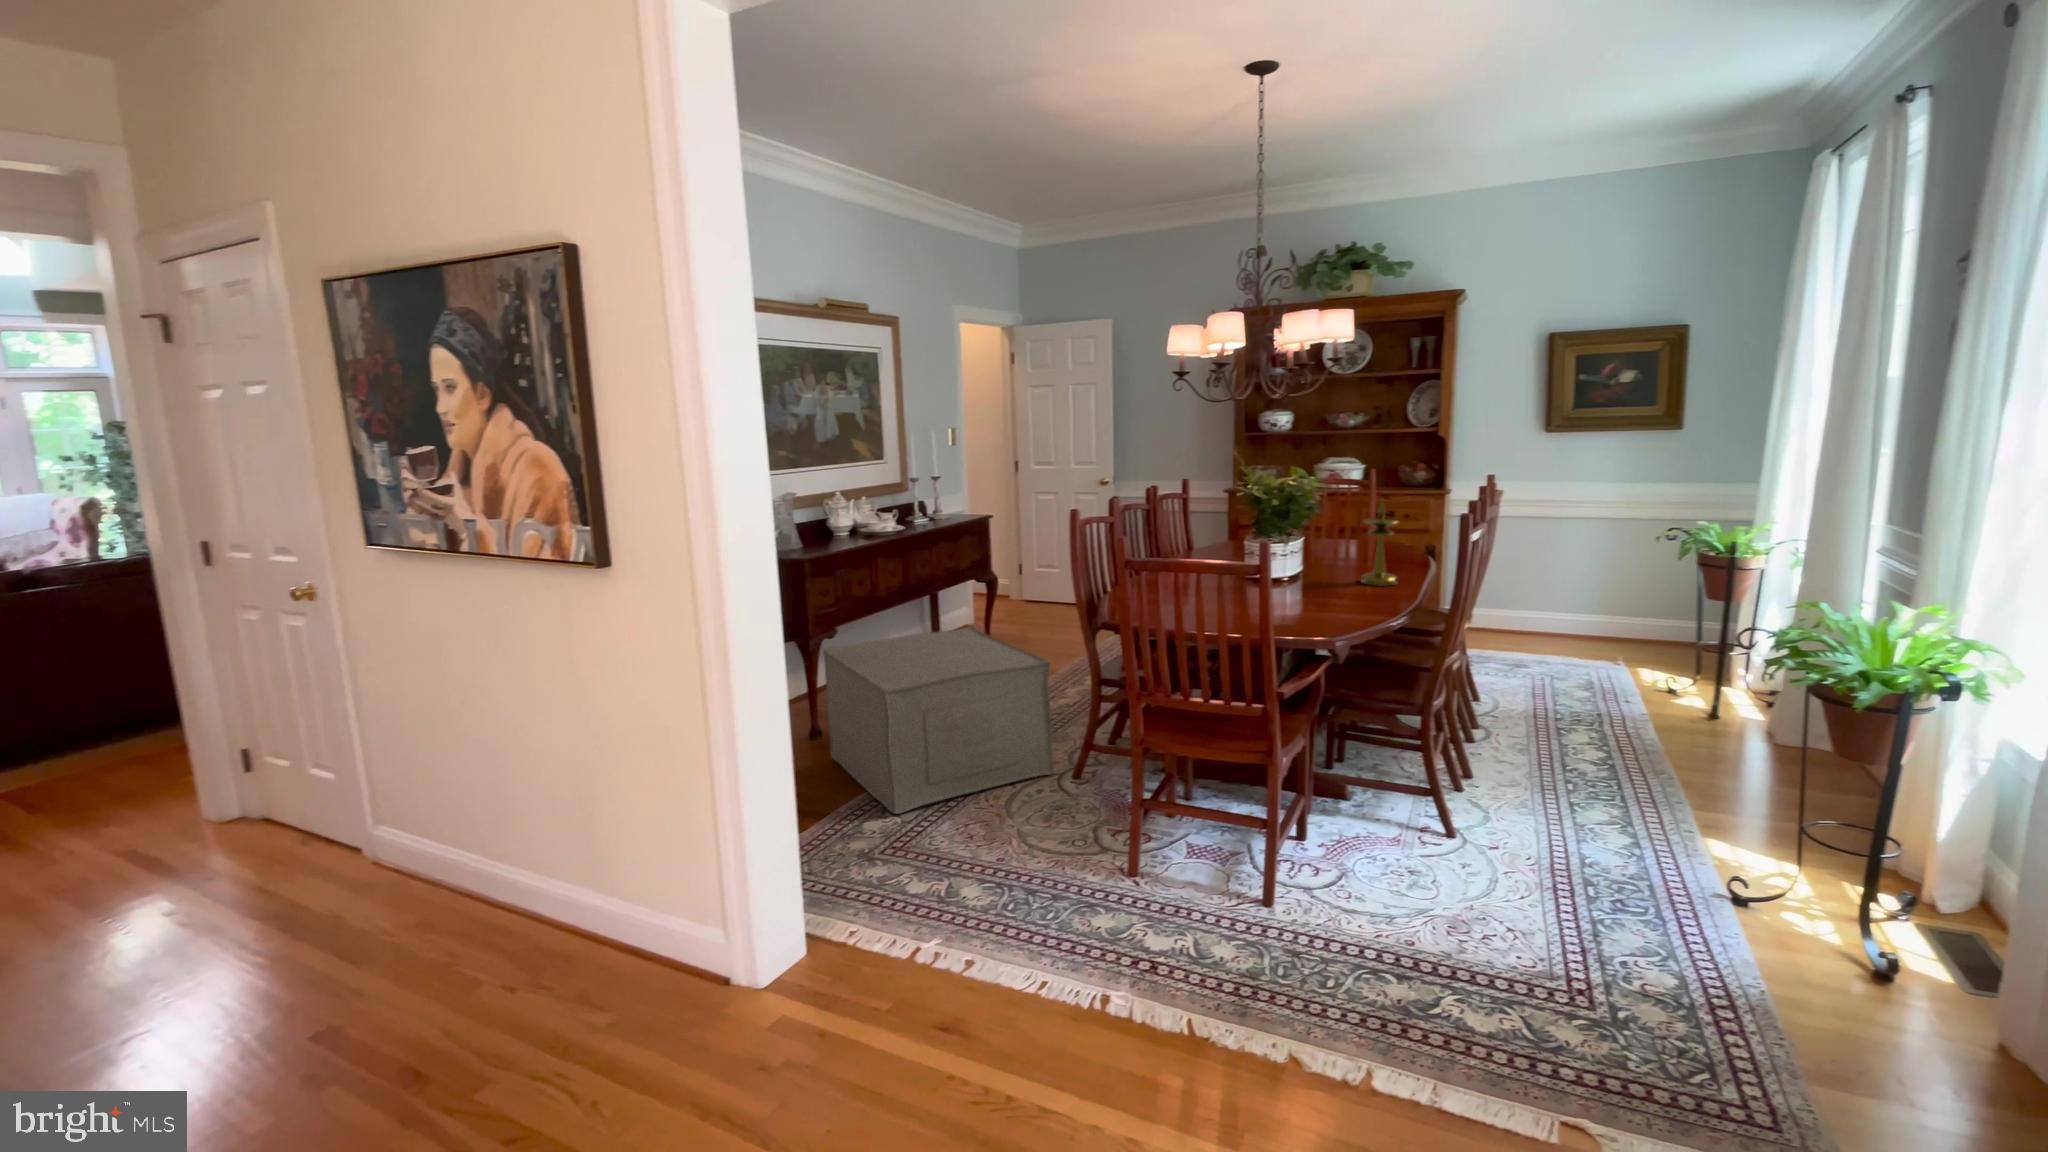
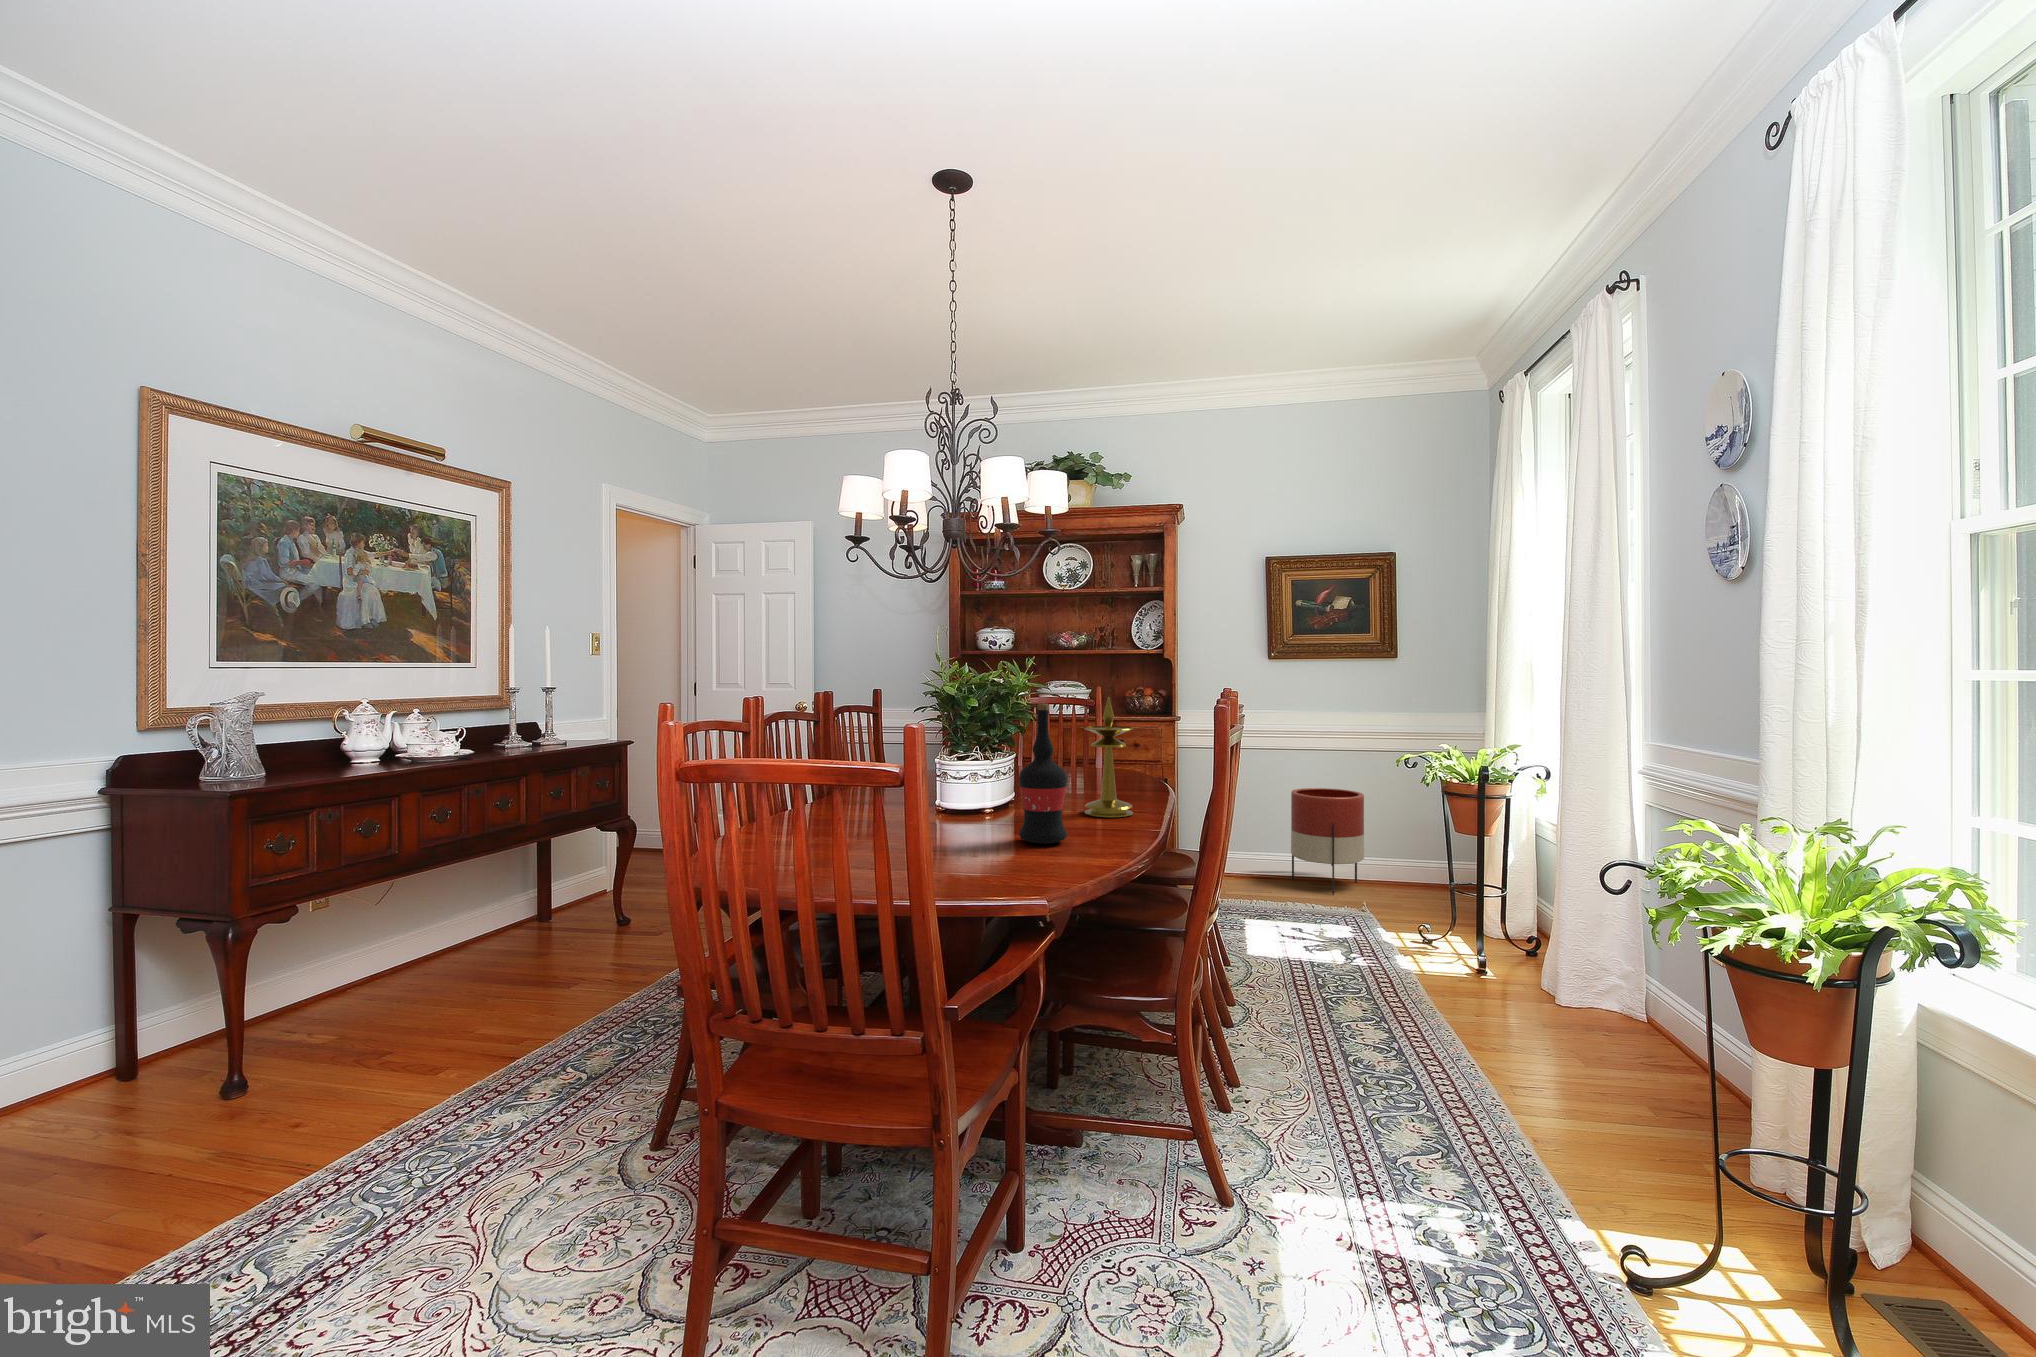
wine bottle: none [1314,510,1350,603] -> present [1019,704,1067,844]
planter: none [1557,556,1637,653] -> present [1291,788,1364,895]
ottoman: present [823,627,1054,814] -> none [218,894,625,1279]

